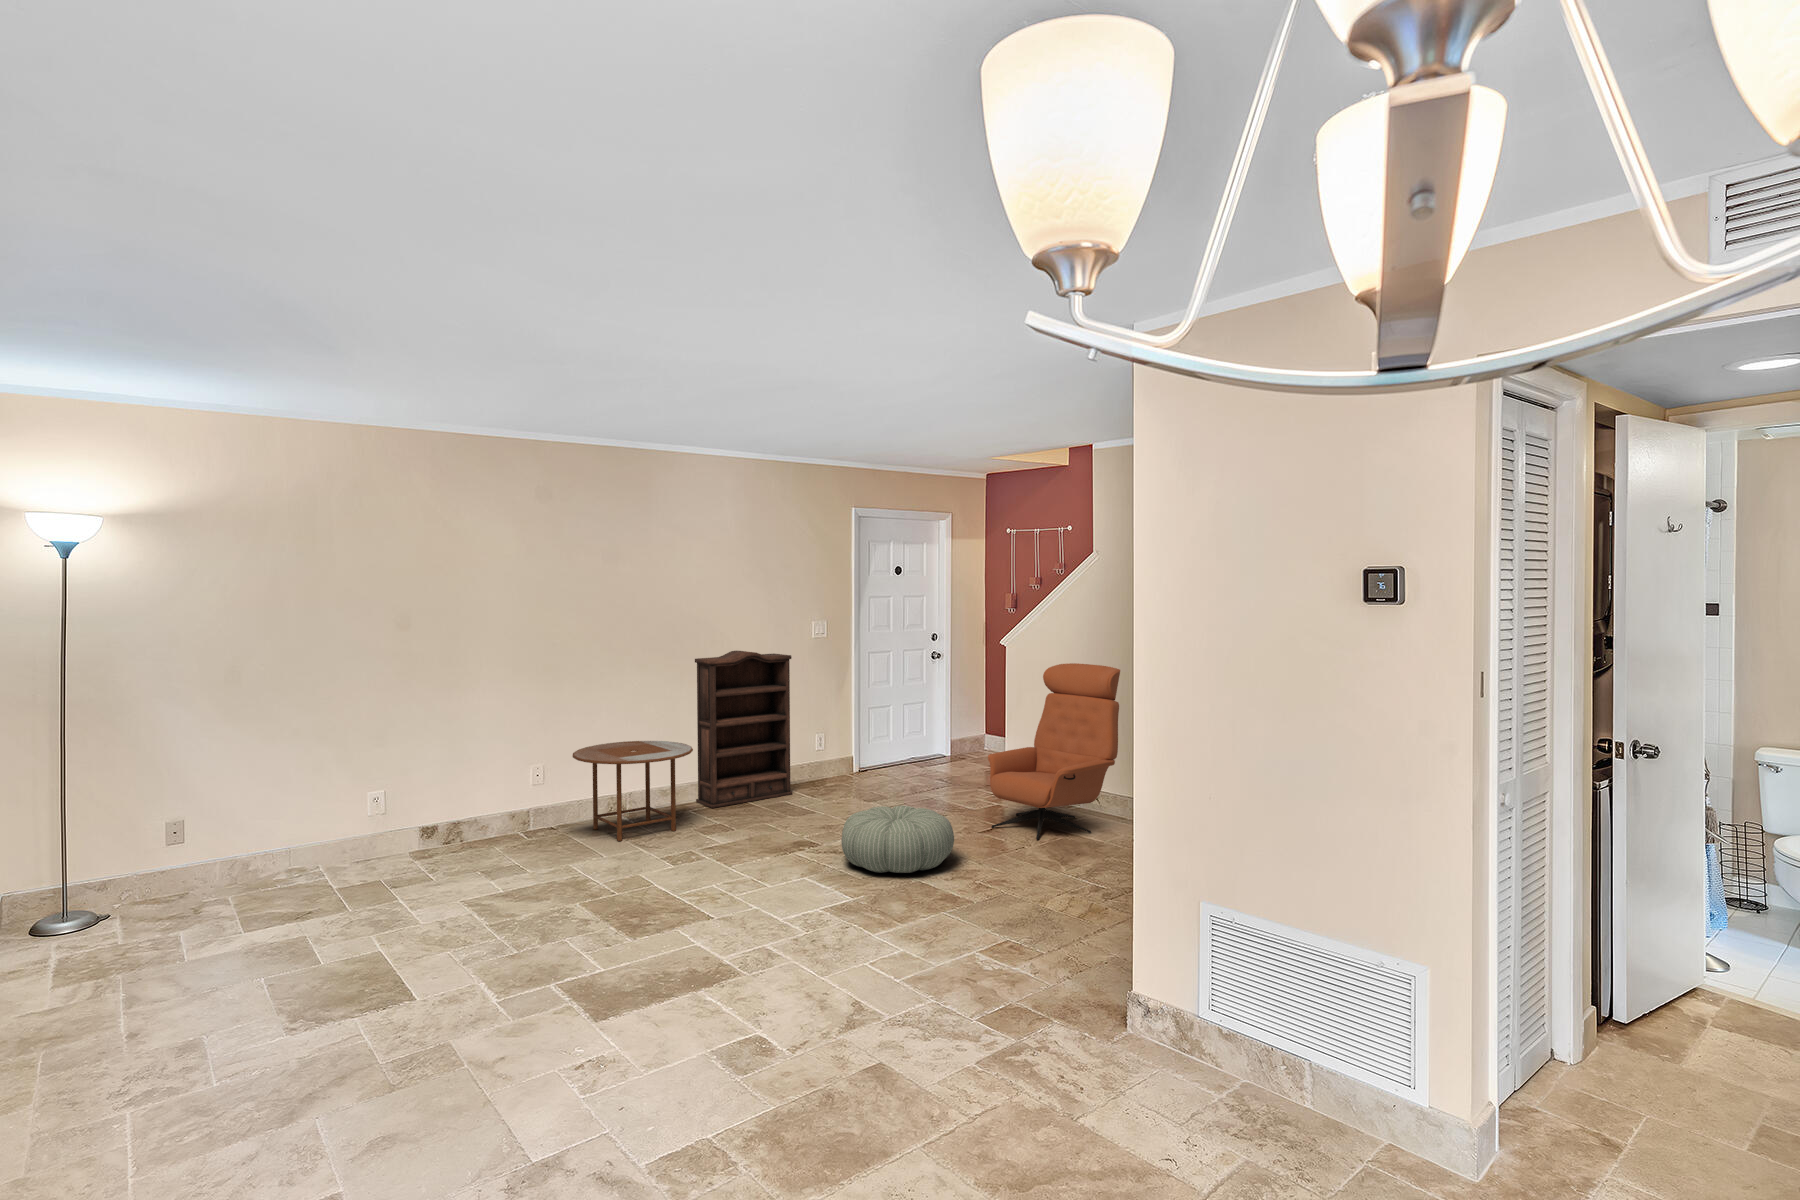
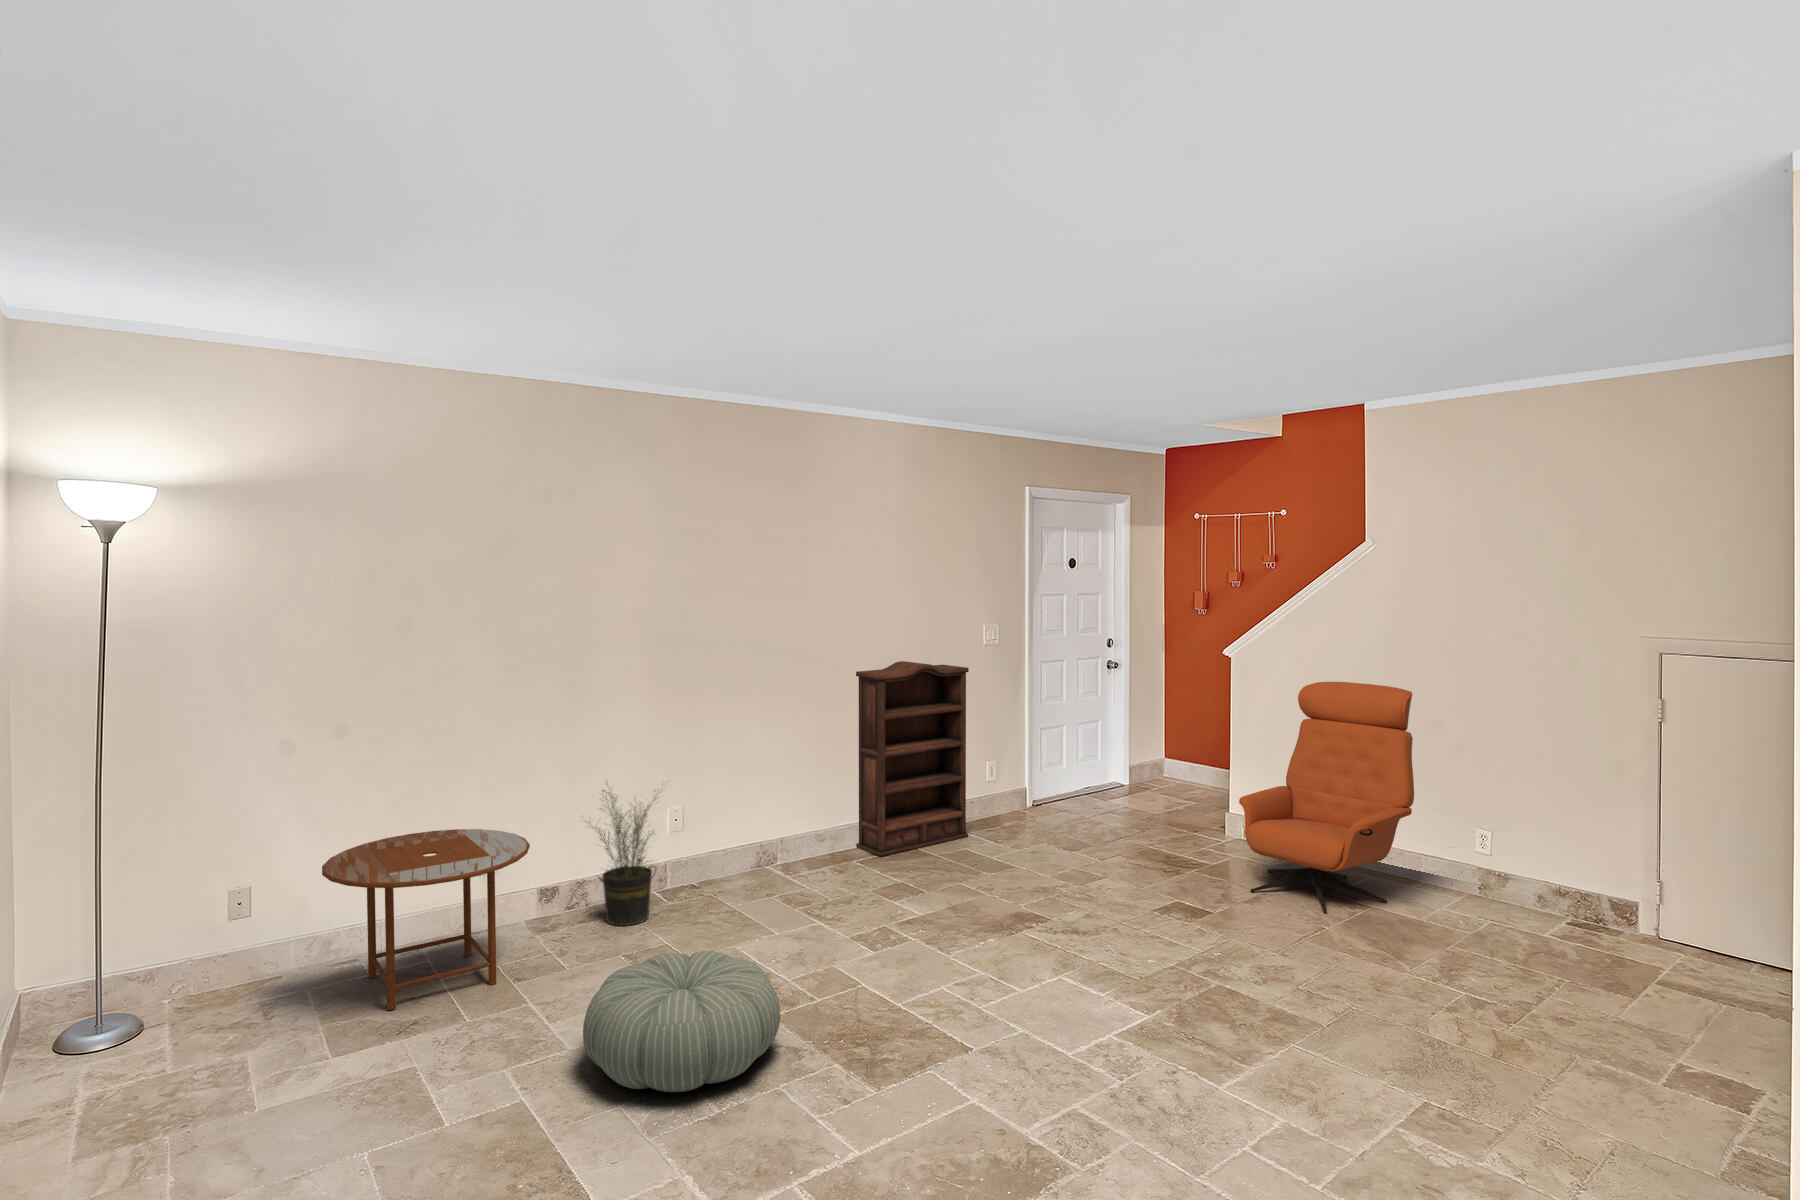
potted plant: none [448,740,526,854] -> present [589,781,656,926]
side table: present [573,741,693,841] -> present [322,829,530,1010]
pouf: present [841,806,954,873] -> present [583,951,780,1092]

